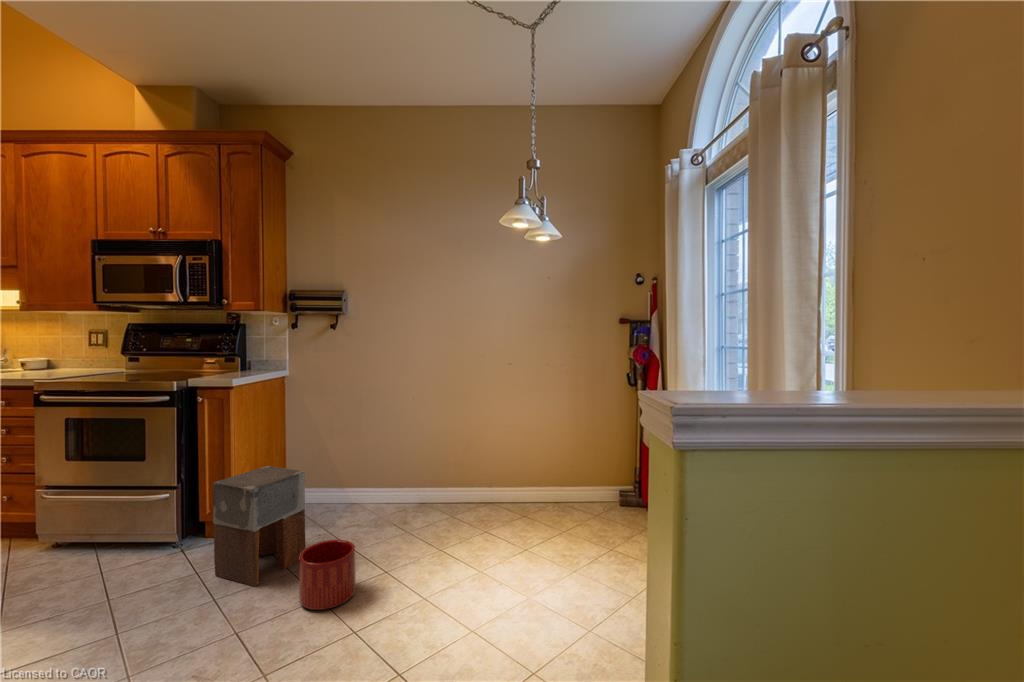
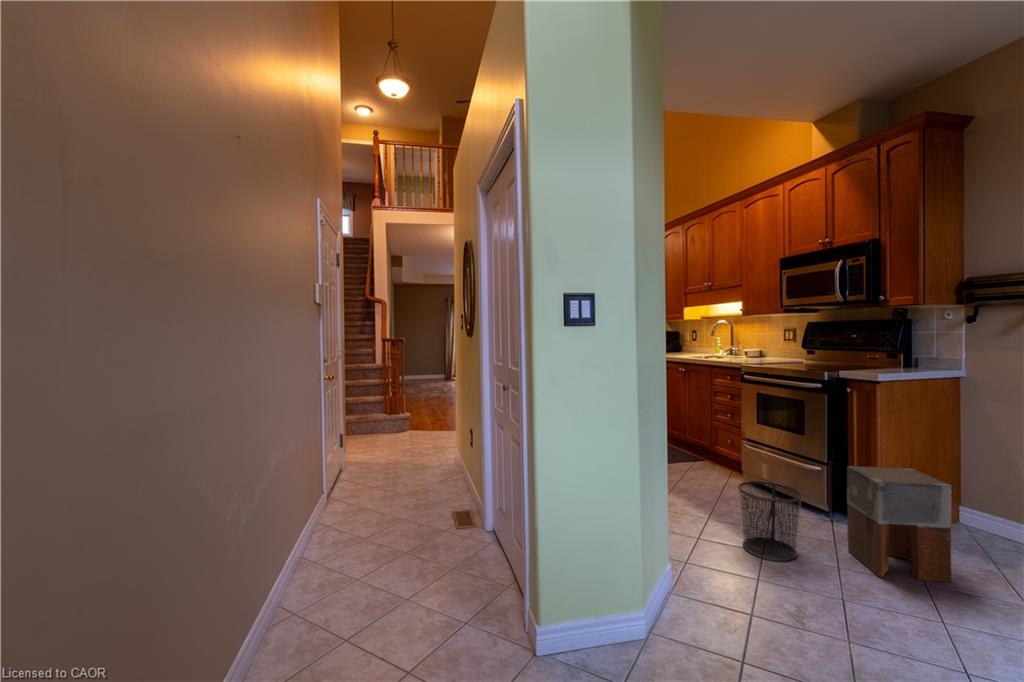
waste bin: none [69,532,170,650] -> present [738,481,803,561]
planter: present [299,540,356,610] -> none [916,563,999,646]

